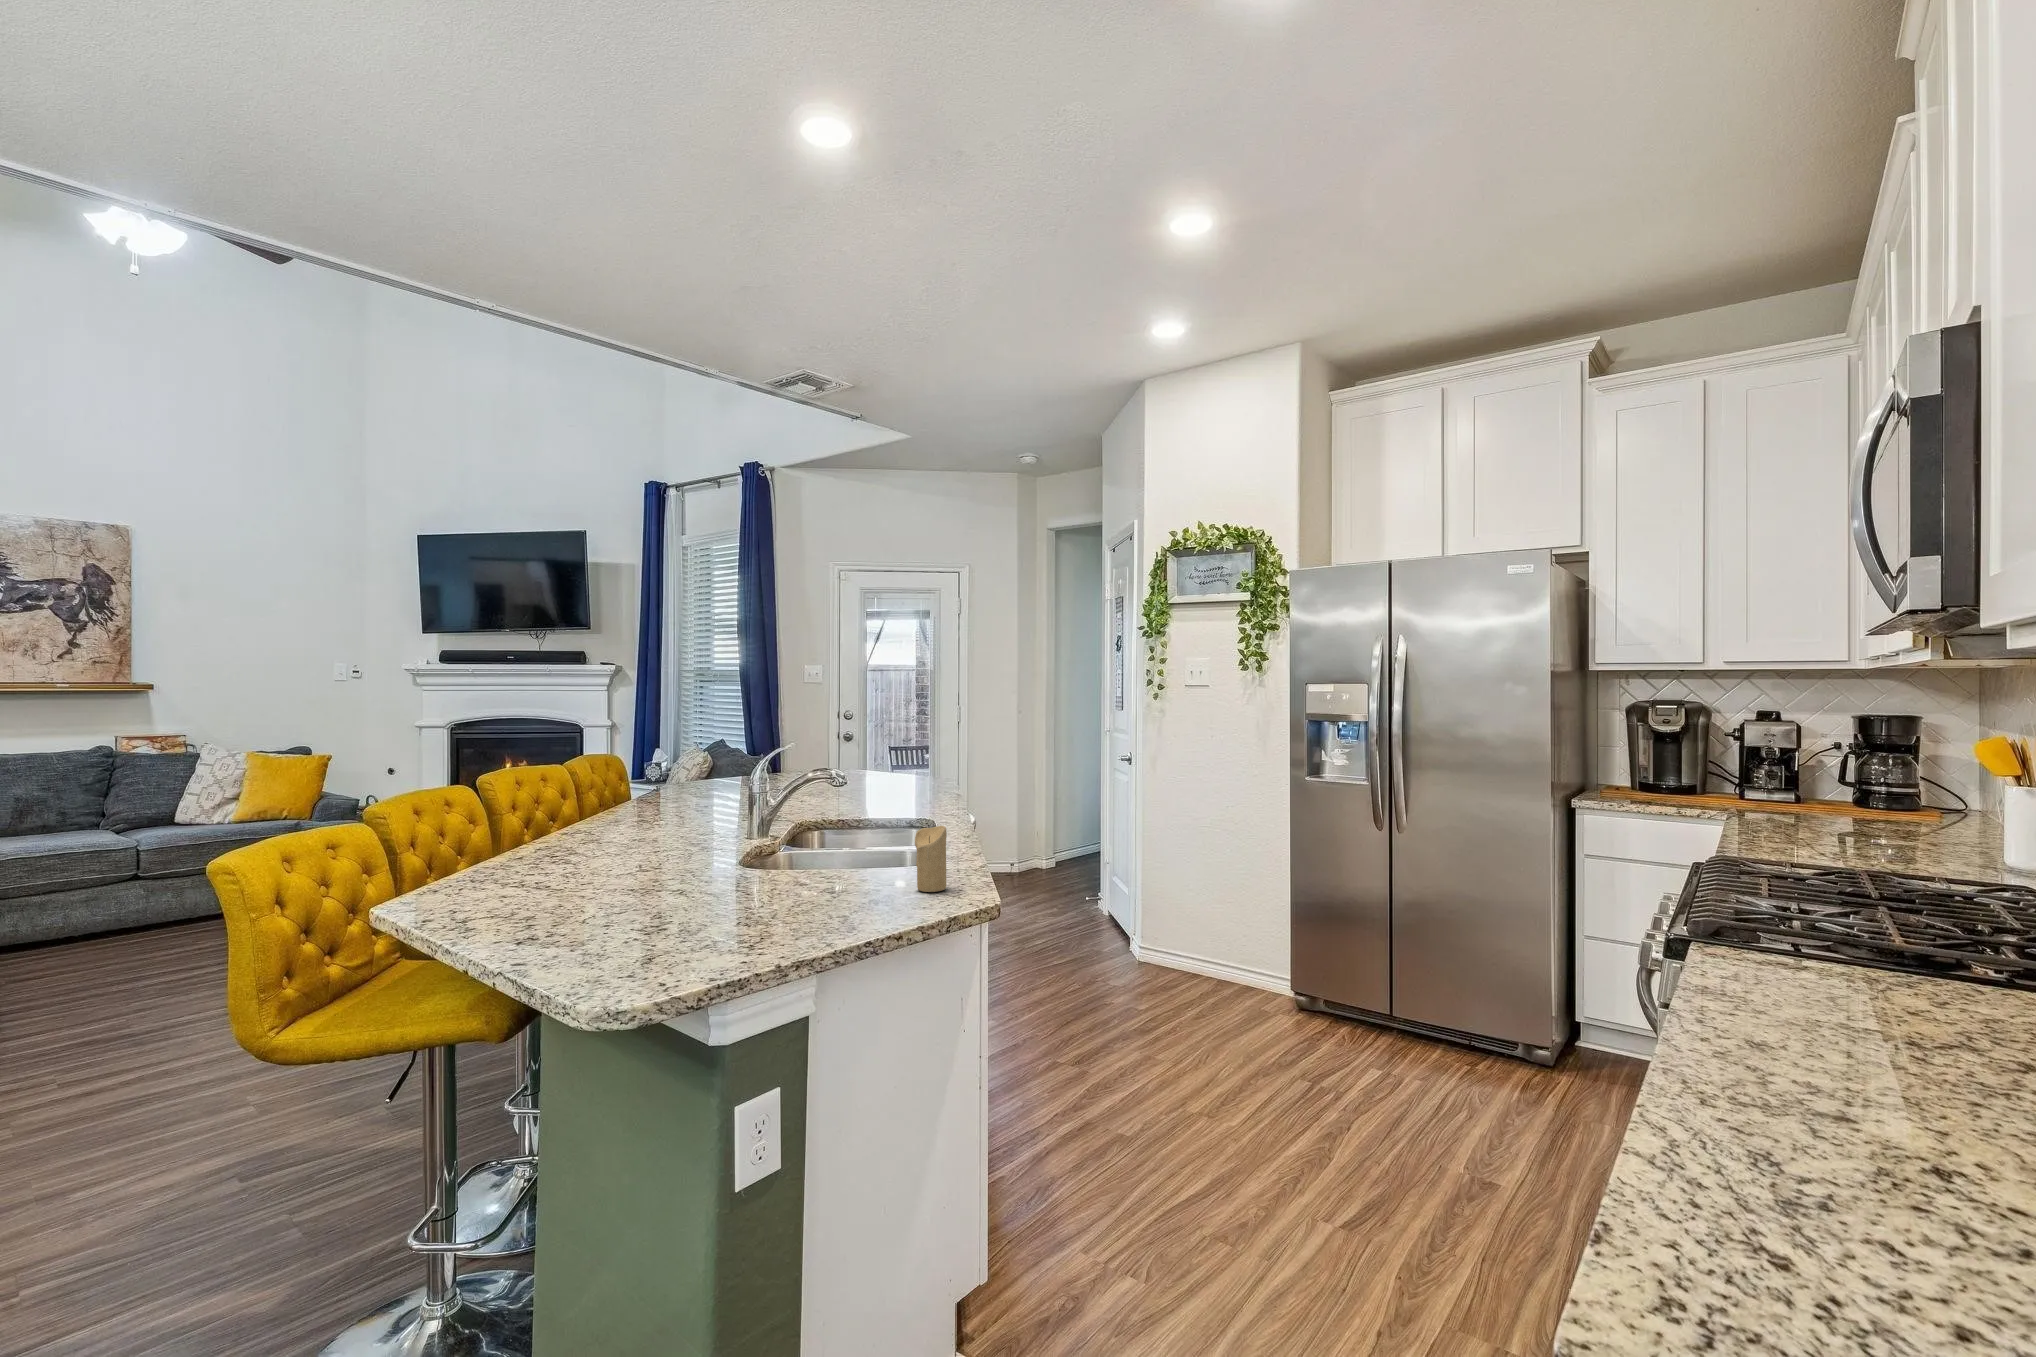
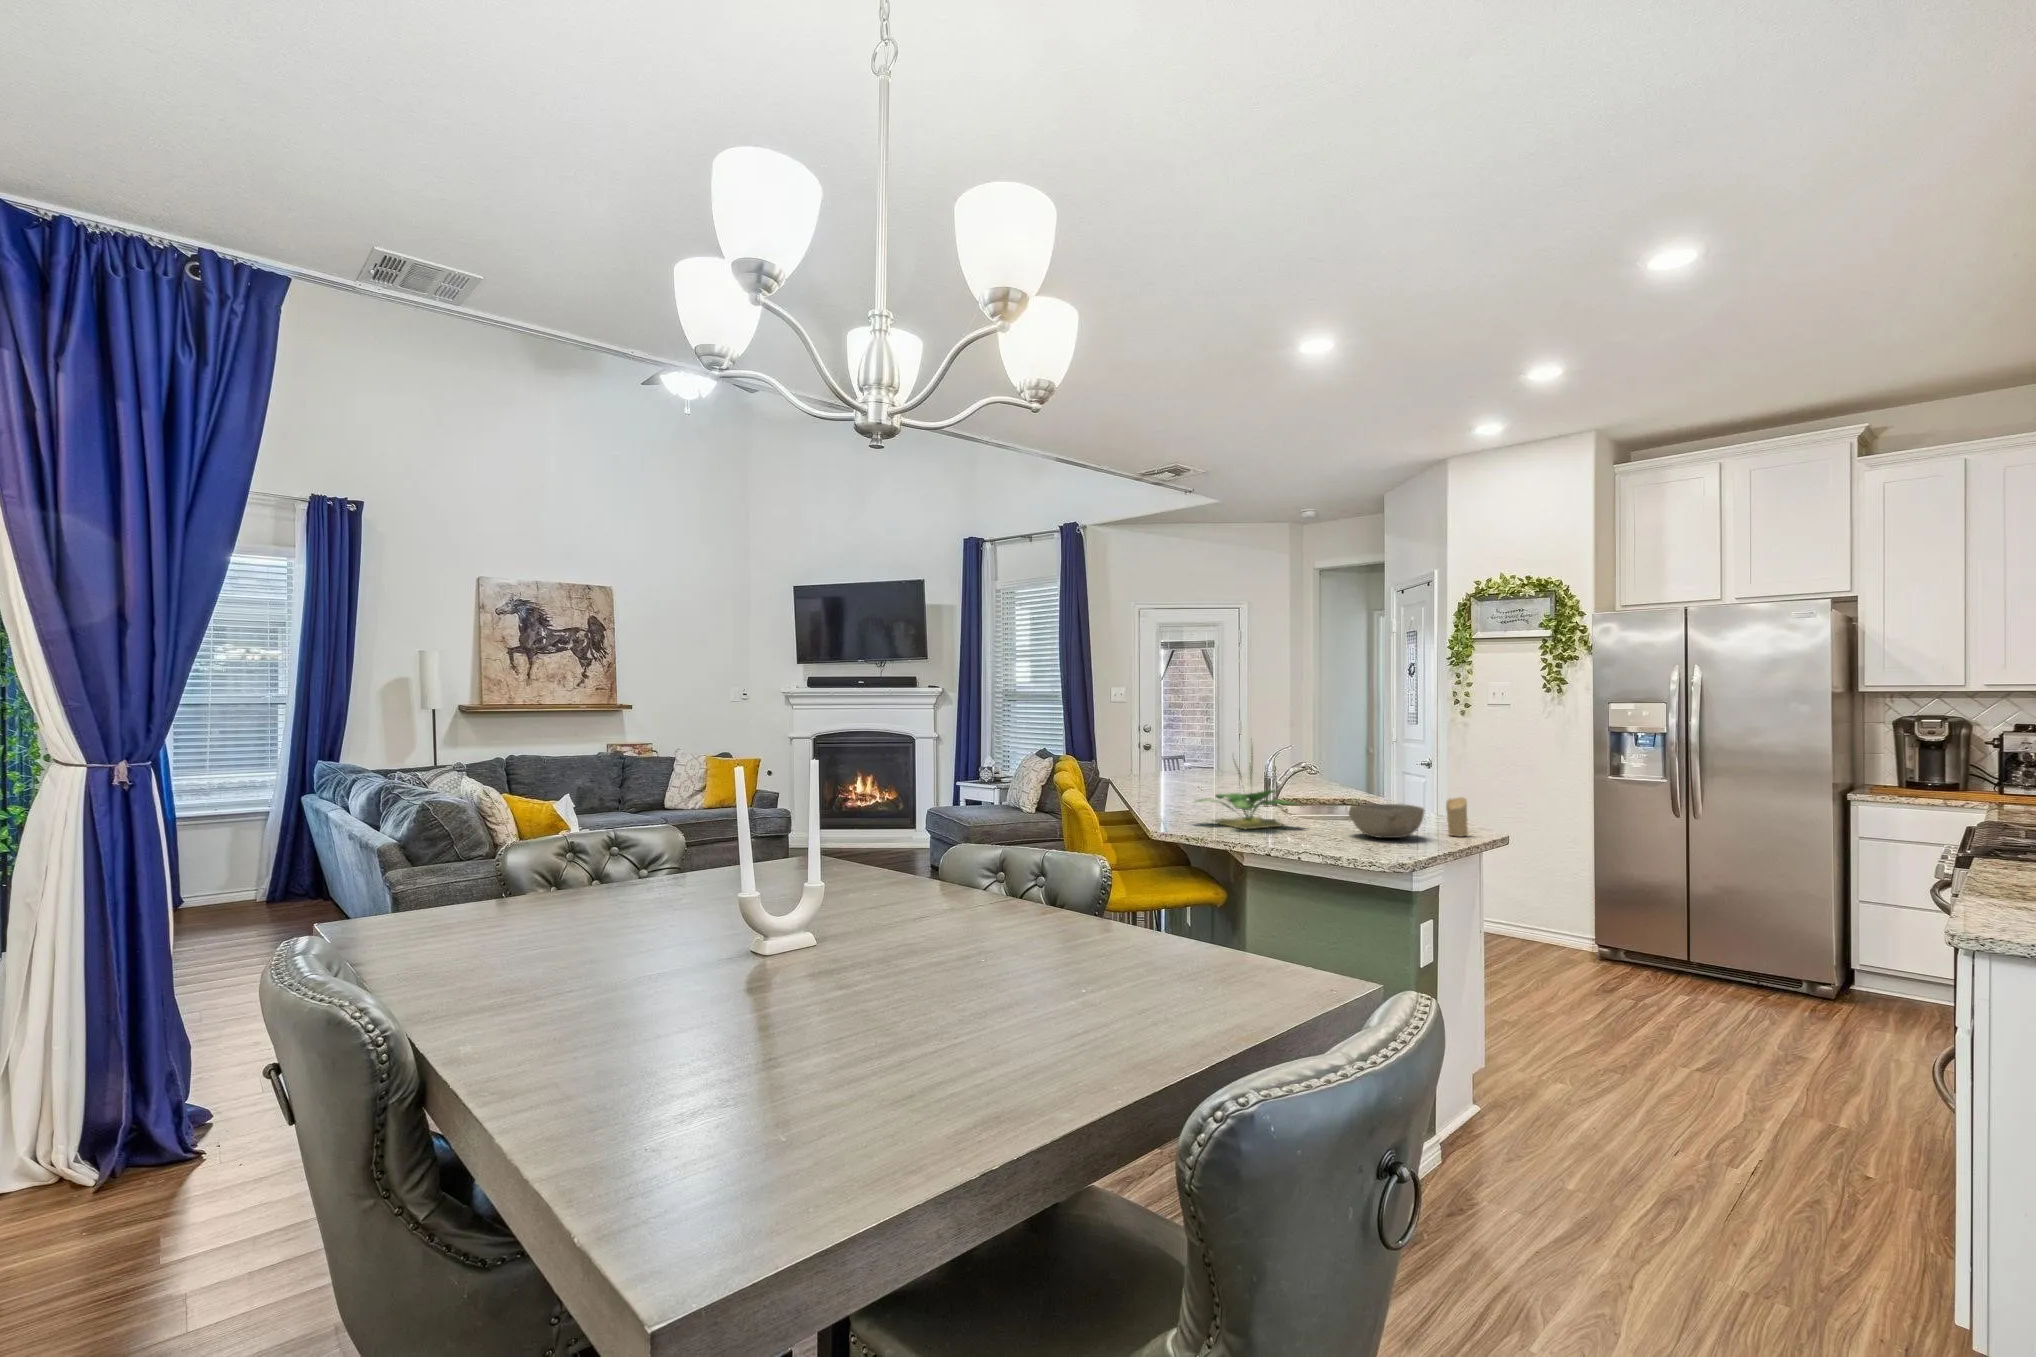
potted plant: none [540,729,711,882] -> present [1197,739,1301,829]
bowl: none [744,837,864,899] -> present [1348,804,1424,838]

